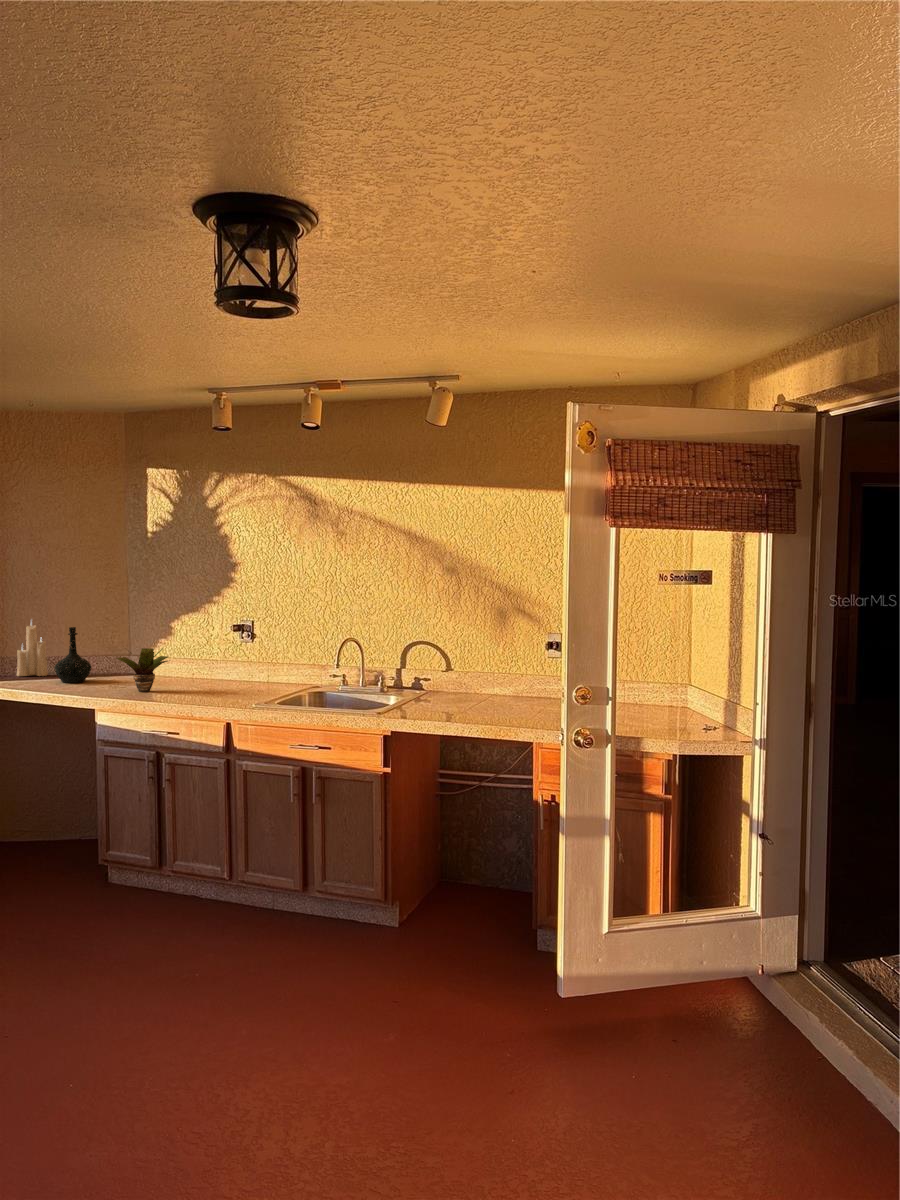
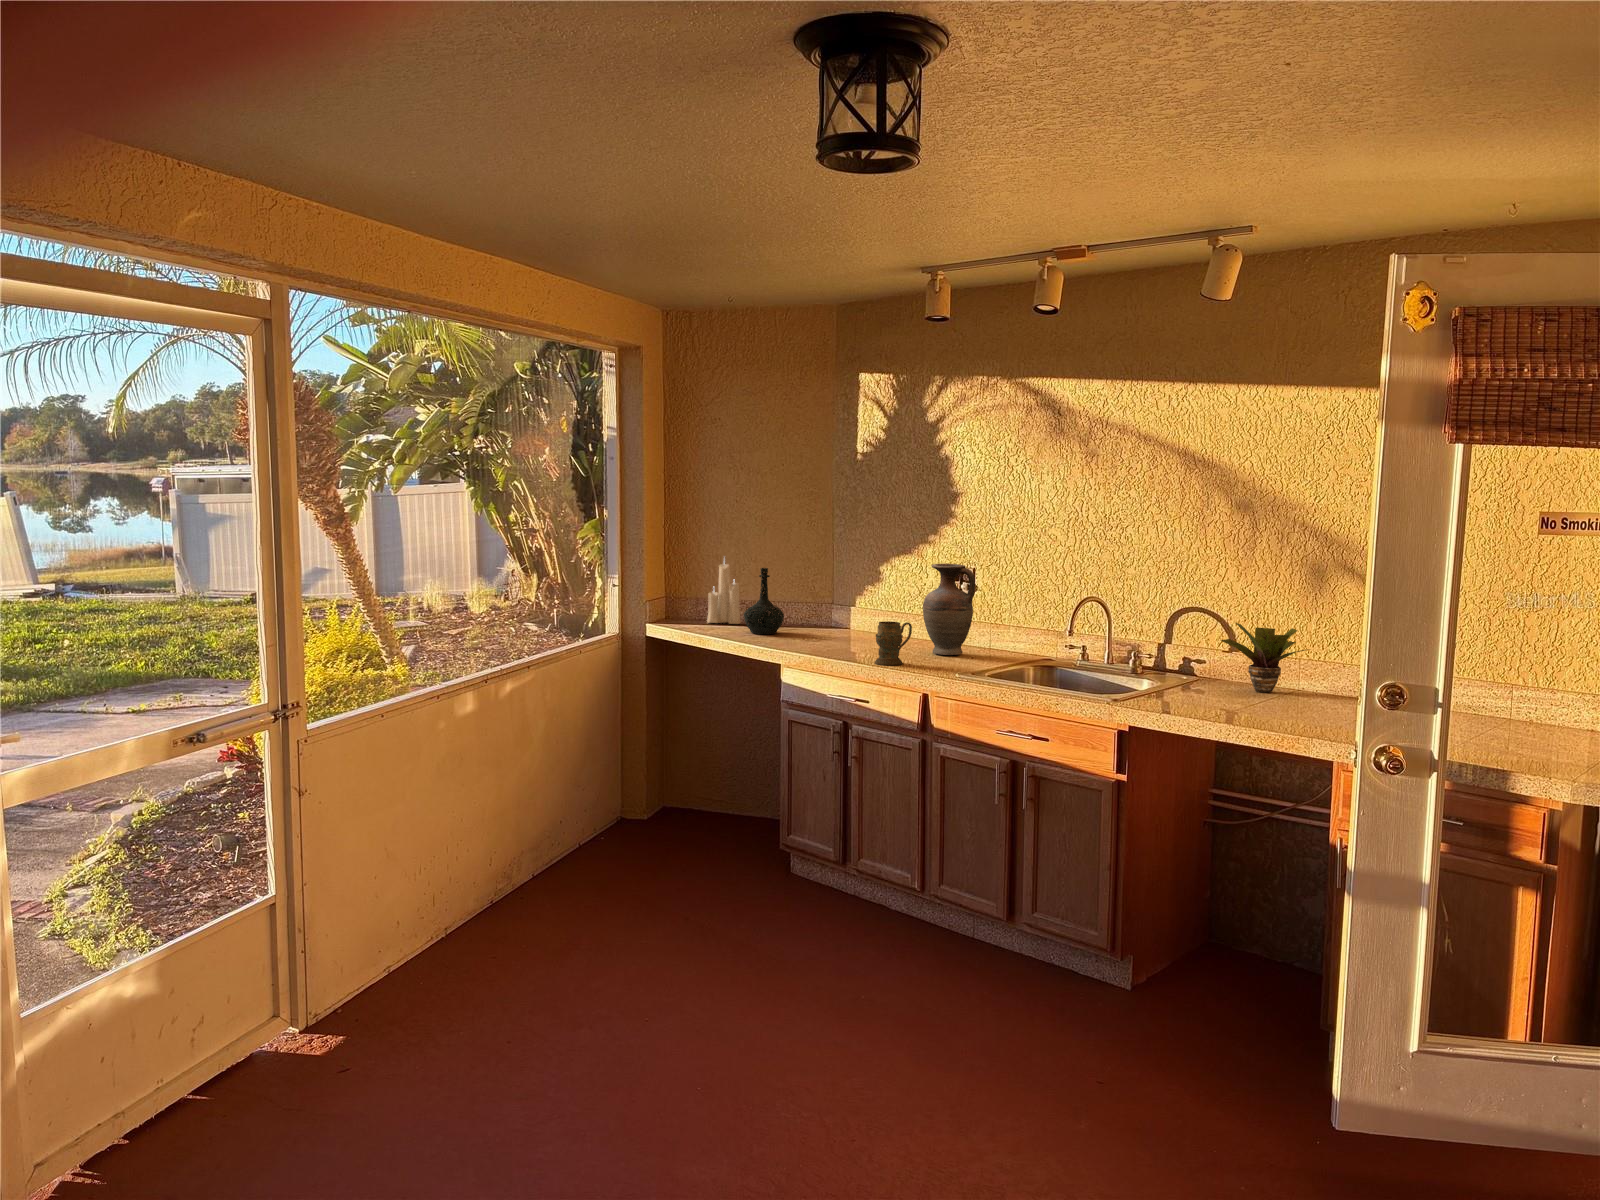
vase: none [215,618,256,689] -> present [923,564,975,655]
potted plant: present [117,648,168,692] -> present [1221,623,1305,693]
mug: none [182,665,211,701] -> present [875,621,912,665]

